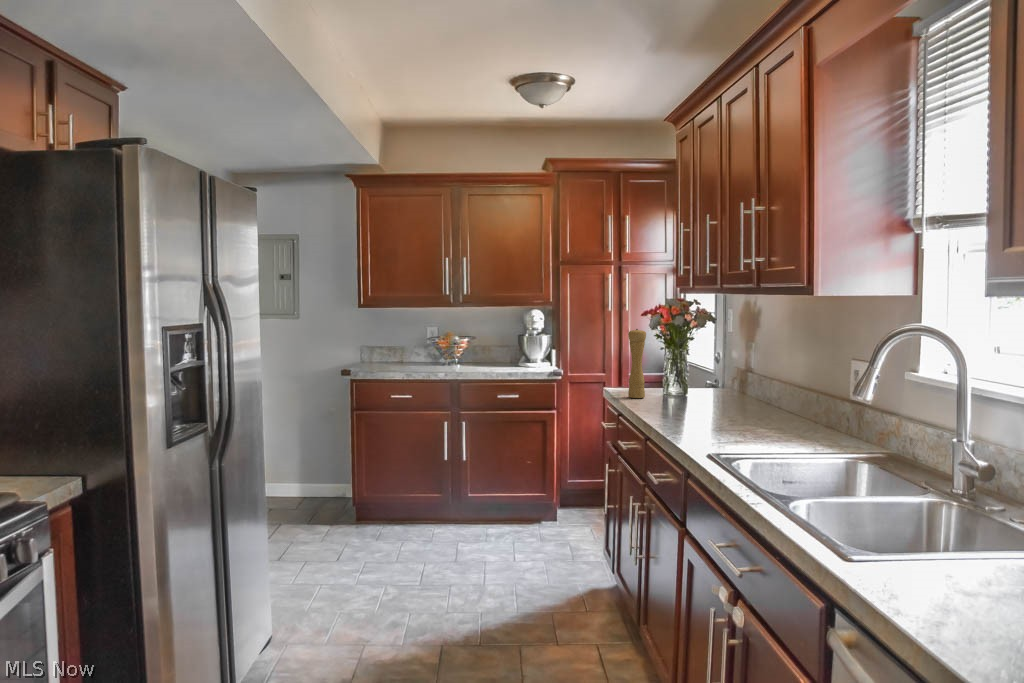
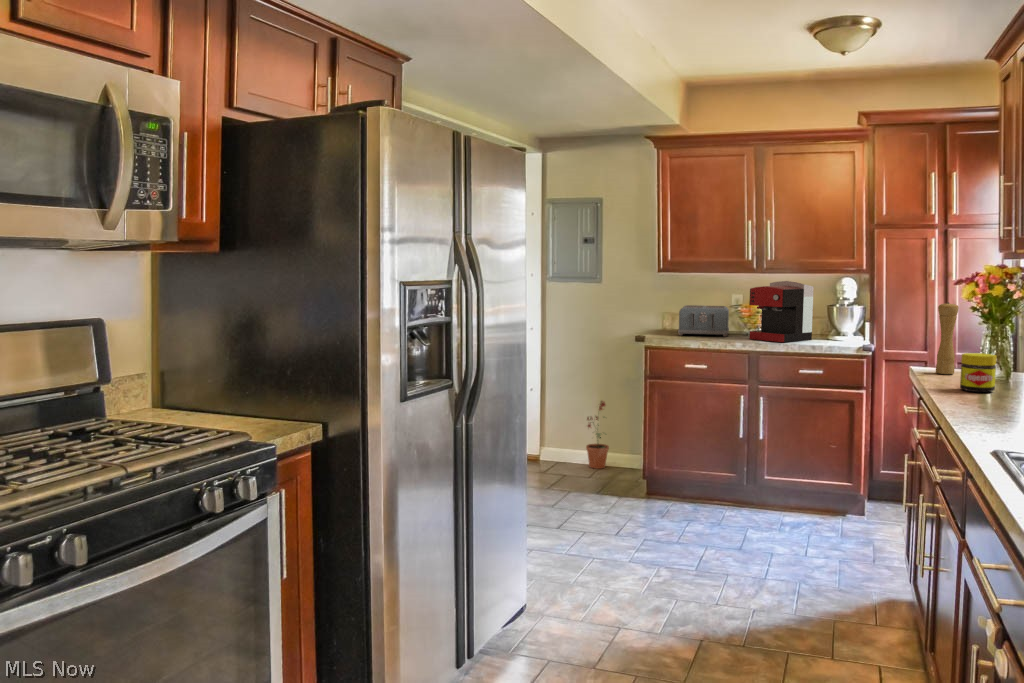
coffee maker: none [449,313,506,371] -> present [749,281,814,342]
toaster: none [382,338,431,367] -> present [678,305,729,336]
jar: none [660,378,692,417] -> present [960,353,997,392]
potted plant: none [293,434,318,504] -> present [586,401,609,469]

